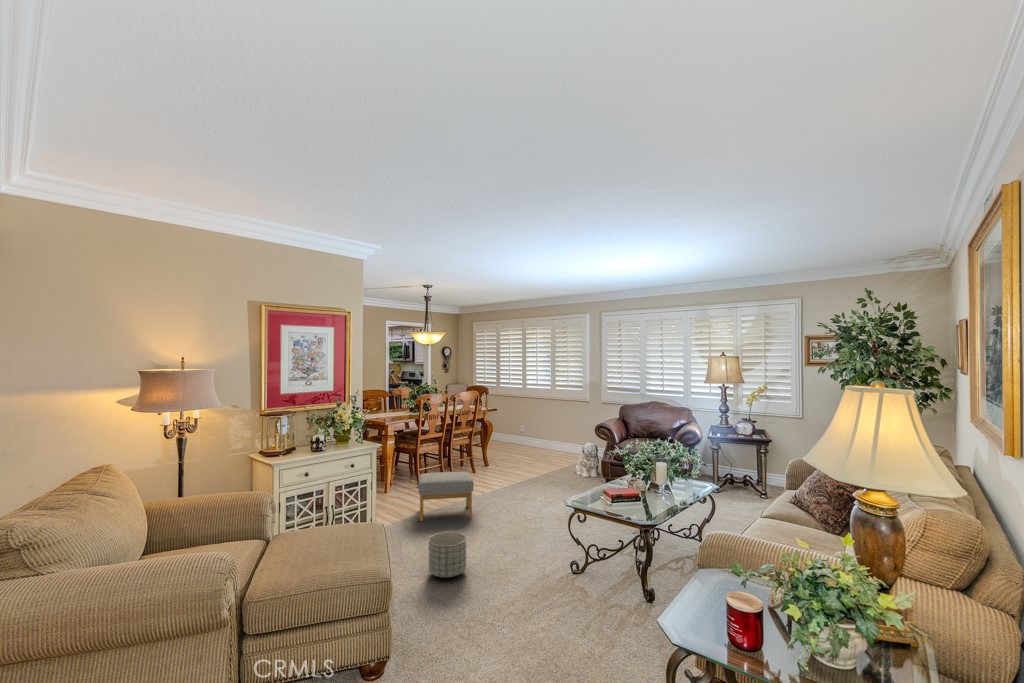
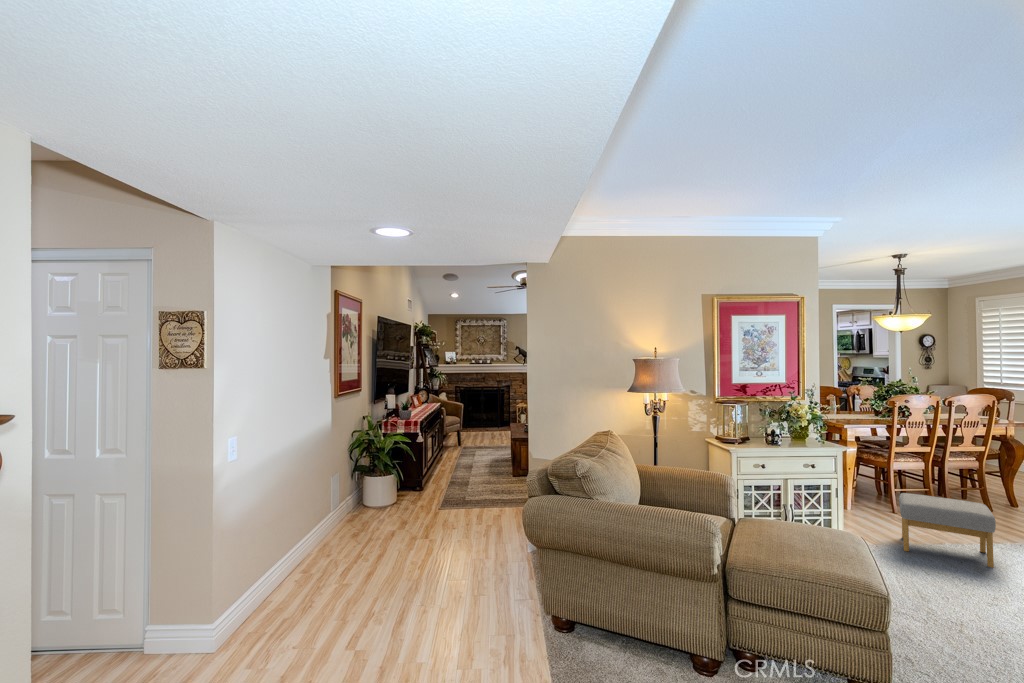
planter: present [429,531,466,578] -> none [929,570,995,633]

